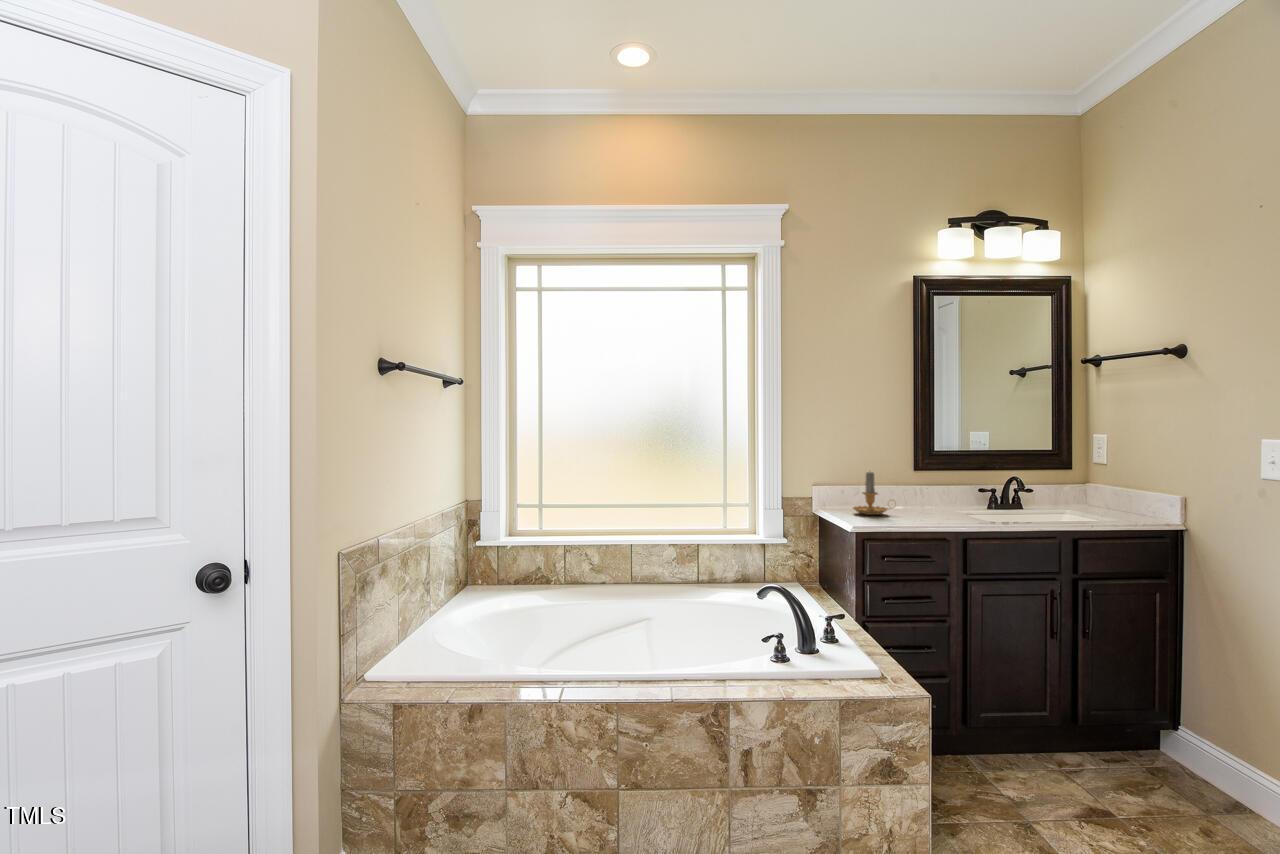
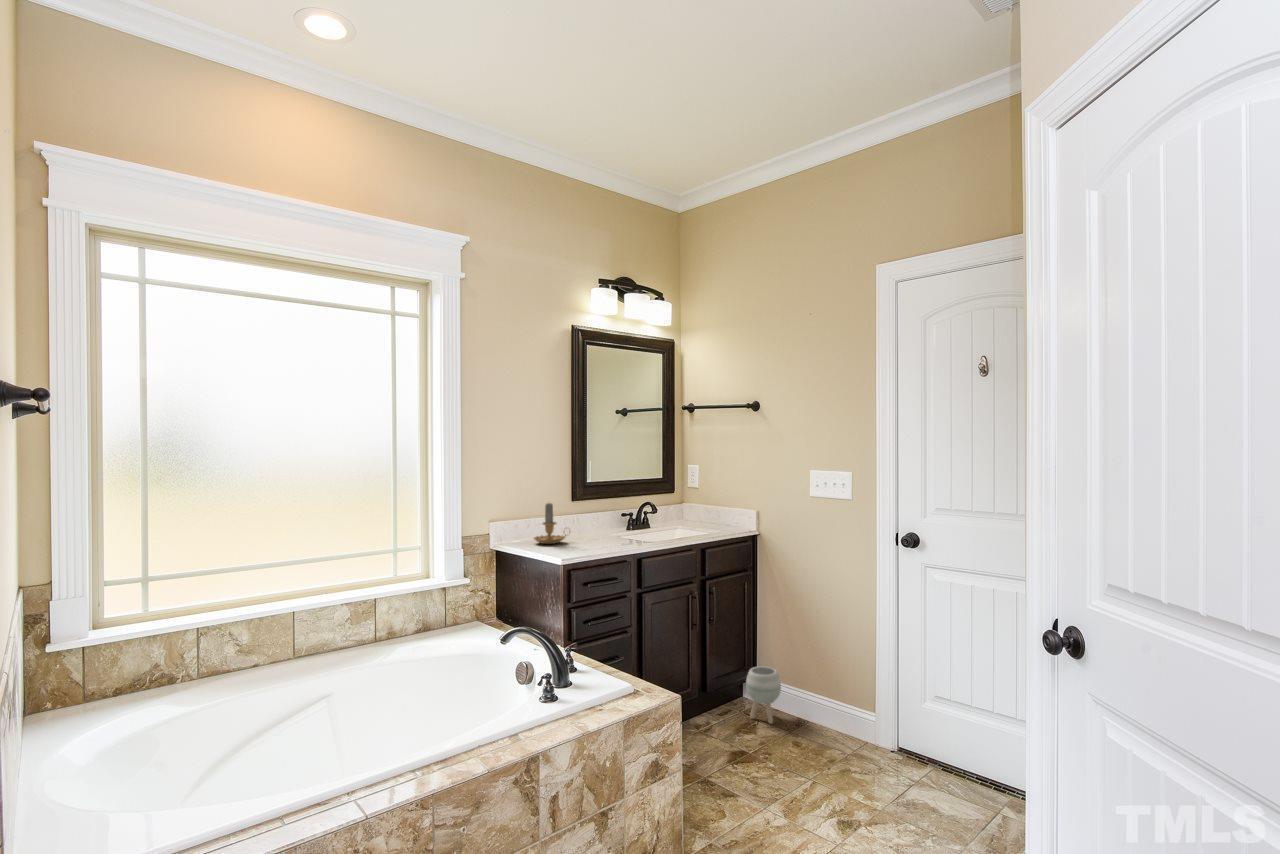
planter: none [1148,713,1209,795] -> present [746,666,781,724]

